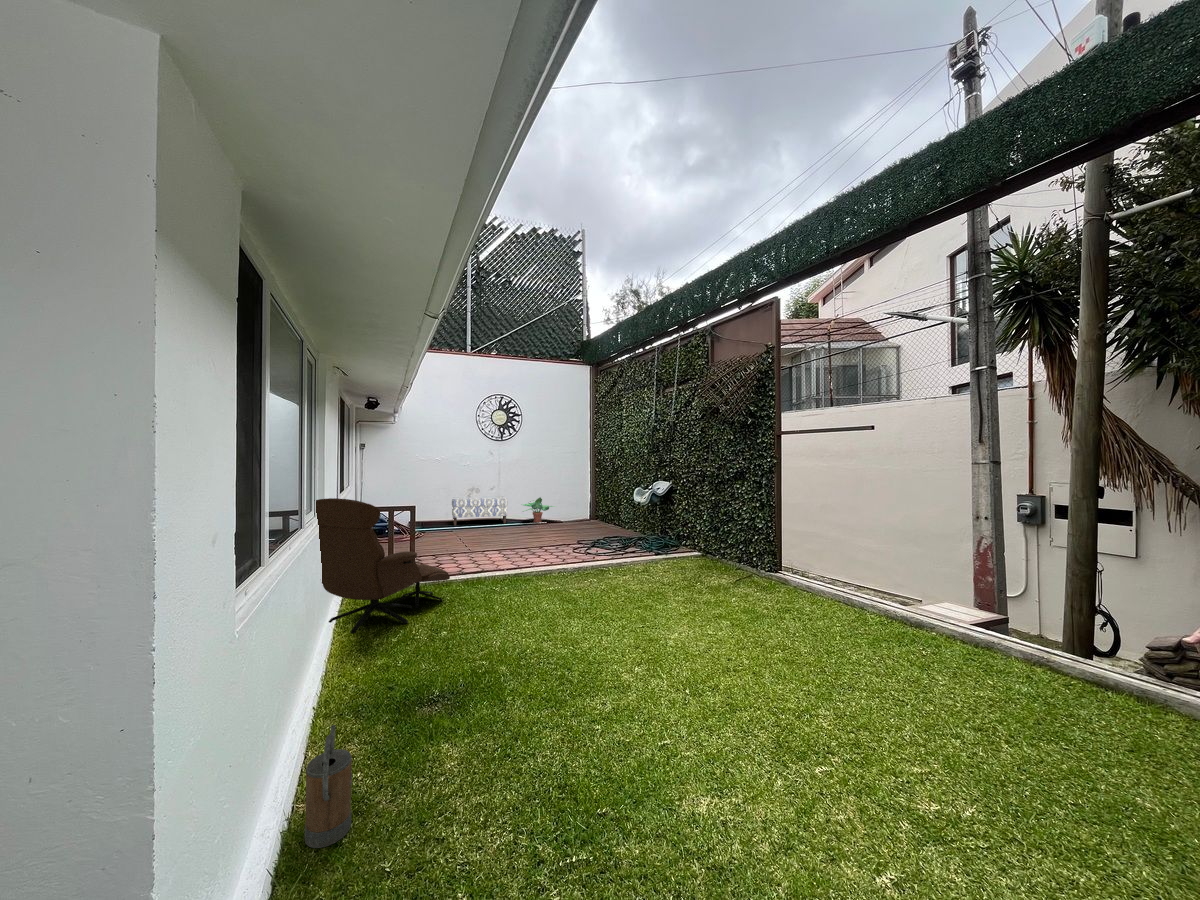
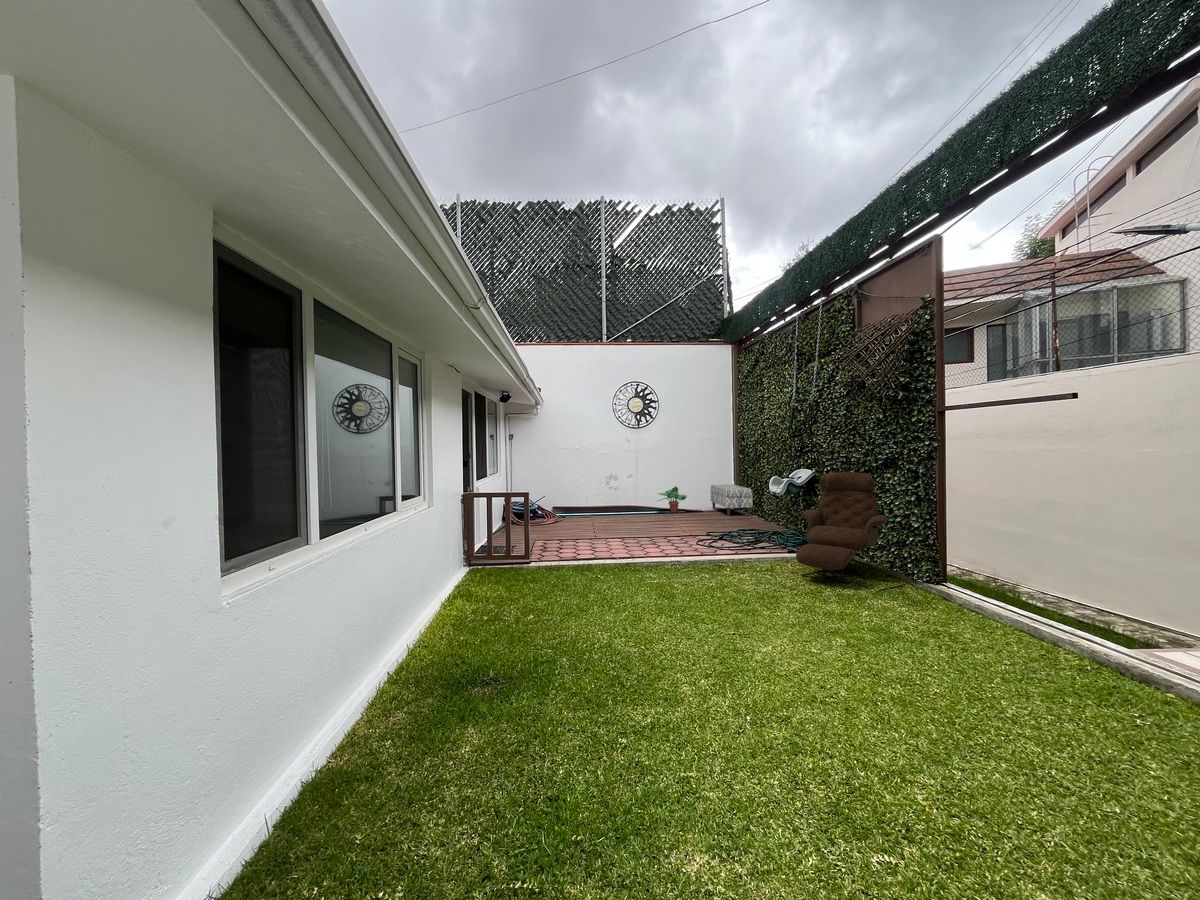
bench: present [452,497,508,525] -> present [711,485,753,516]
lounge chair: present [314,498,450,634] -> present [796,472,887,584]
watering can: present [305,725,352,848] -> none [330,690,371,796]

